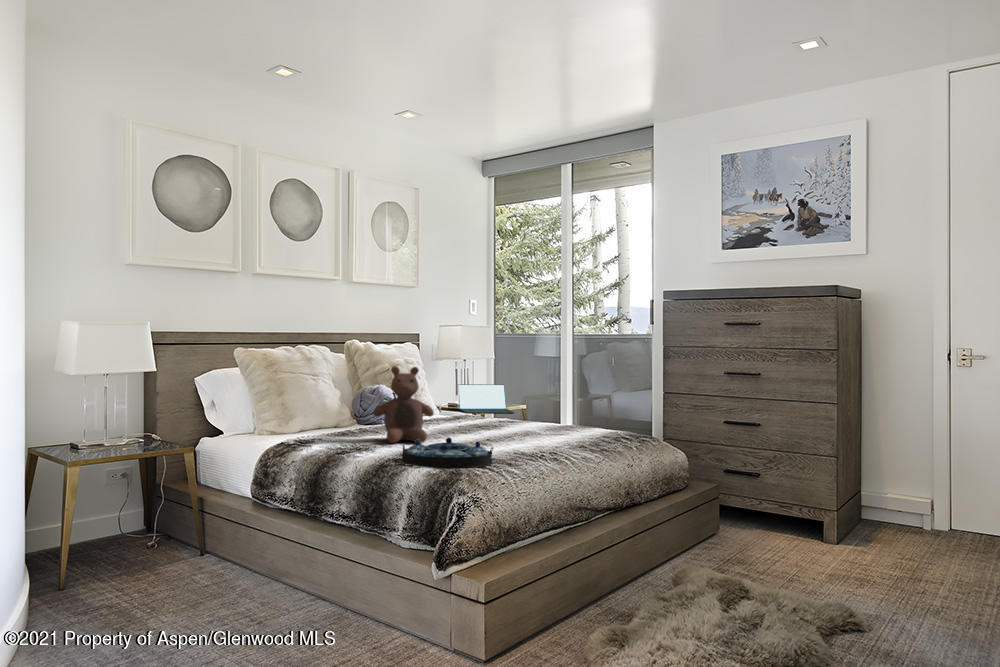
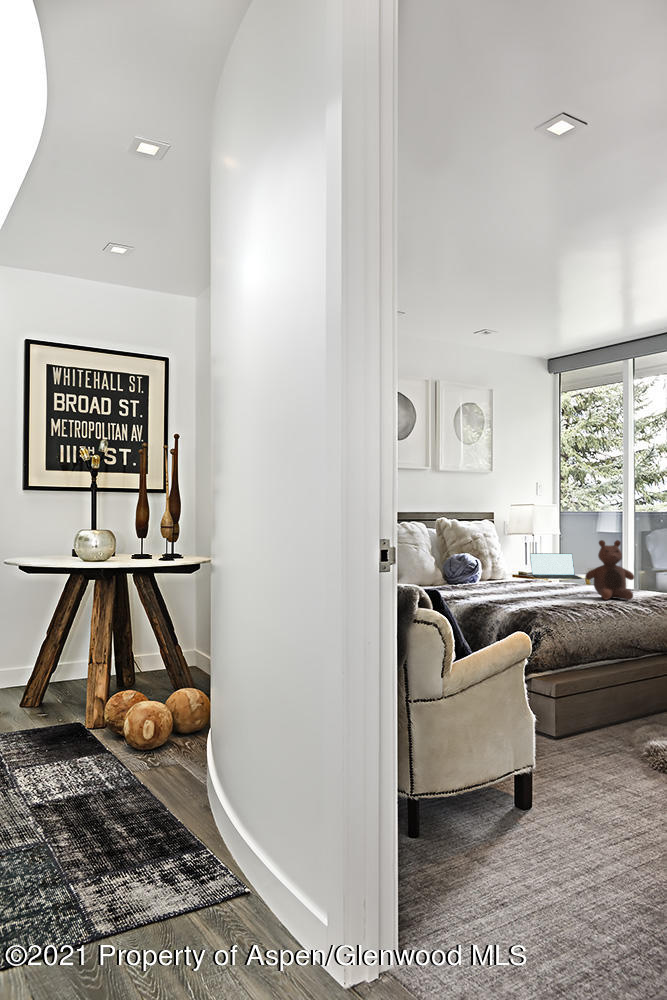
stuffed bear: present [373,366,434,443] -> present [585,540,634,600]
serving tray: present [401,438,494,468] -> none [492,590,560,610]

